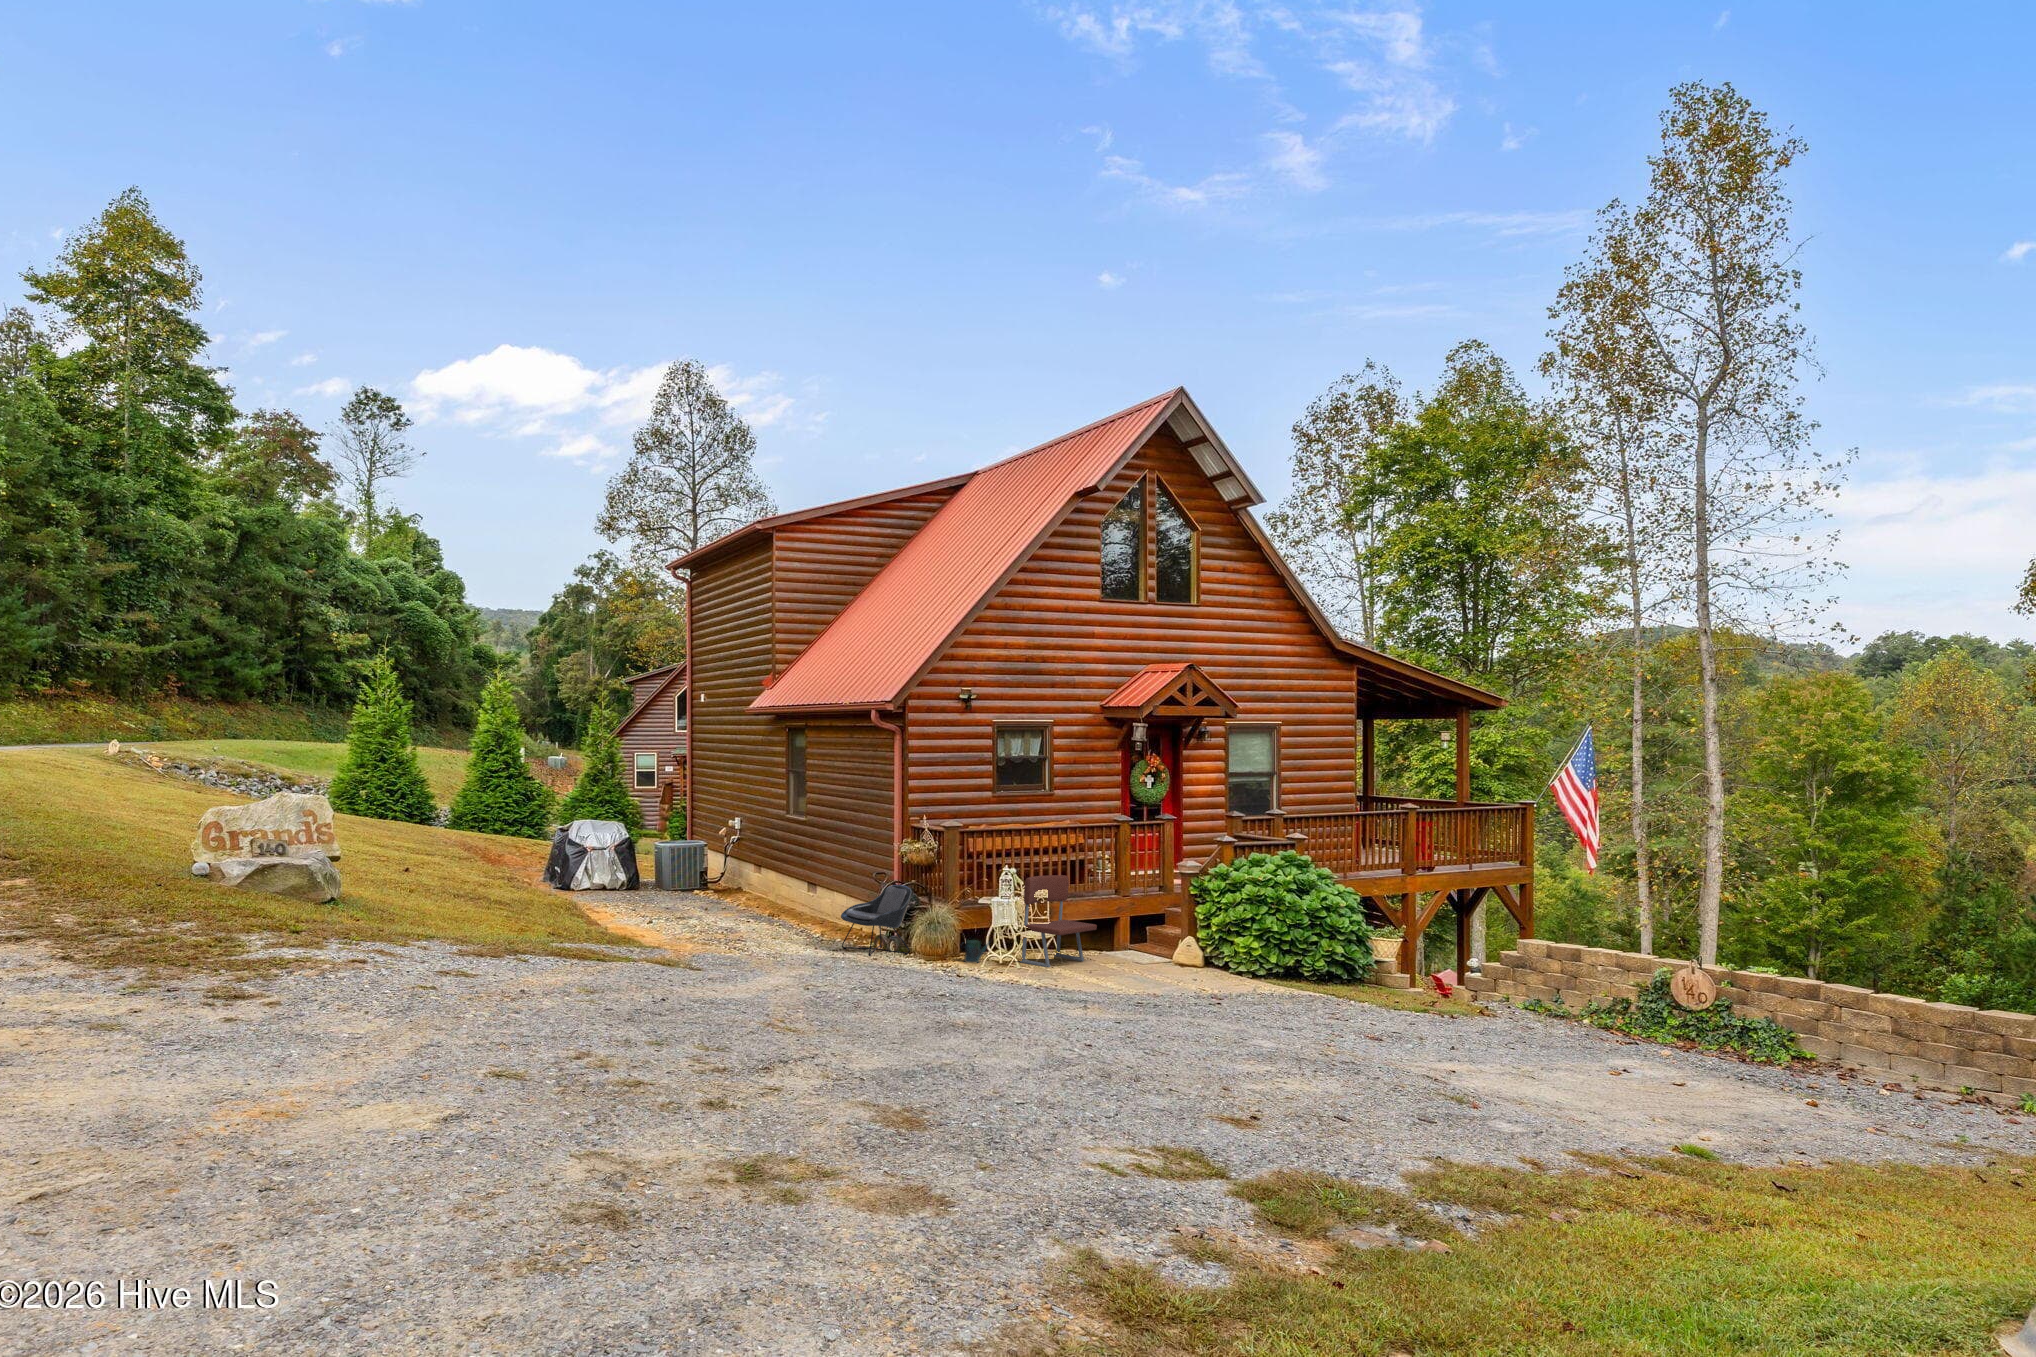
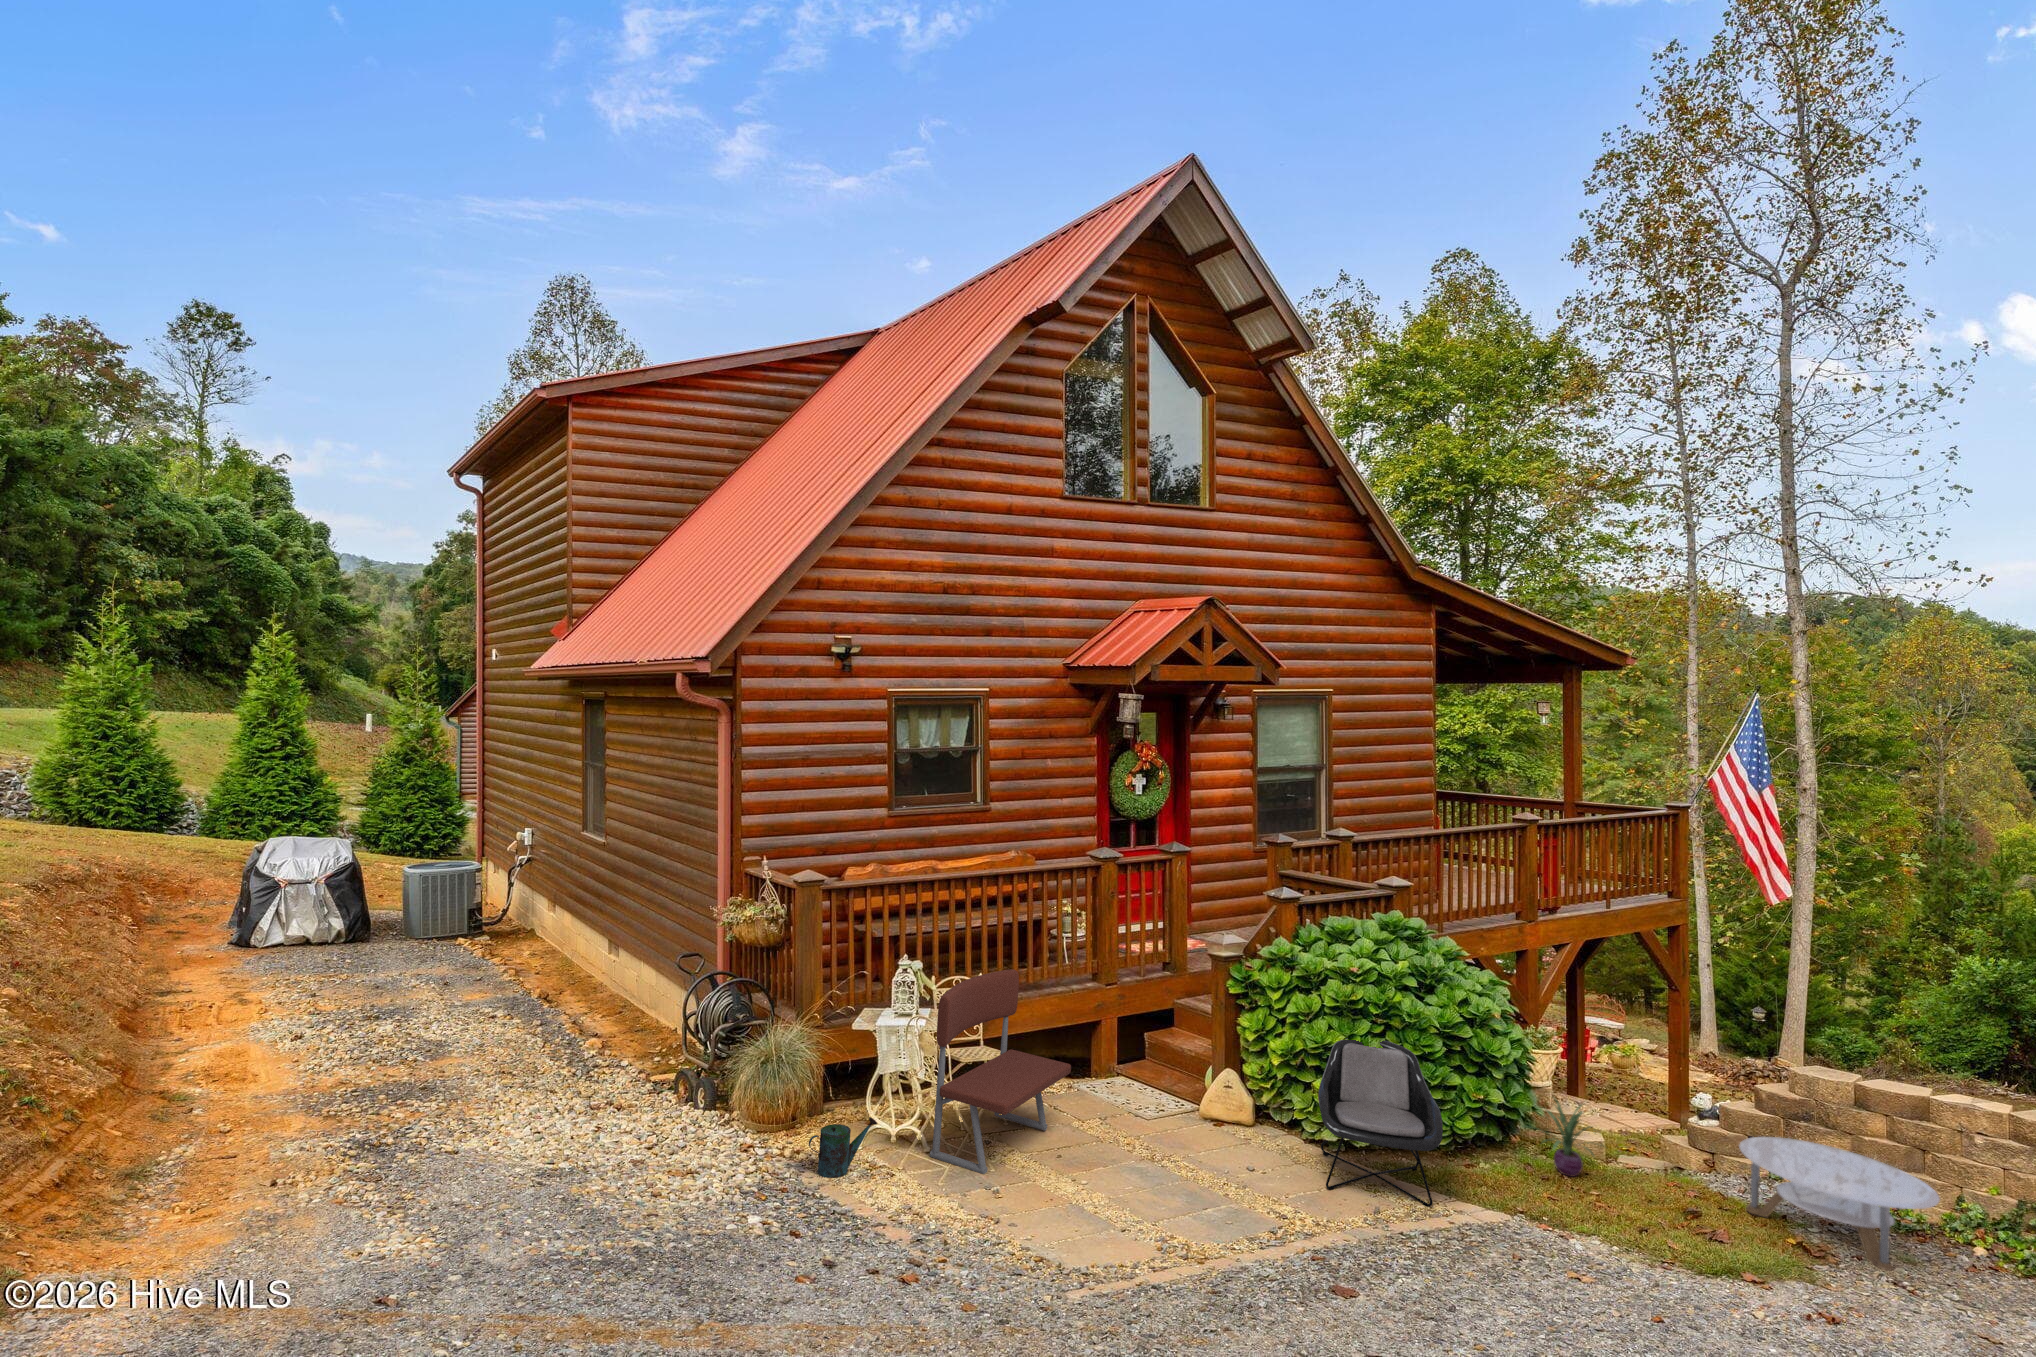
lounge chair: present [841,885,912,956] -> present [1318,1040,1443,1207]
decorative plant: none [1351,947,1395,989] -> present [1542,1098,1594,1177]
round table: none [1456,965,1544,1014] -> present [1740,1137,1940,1271]

